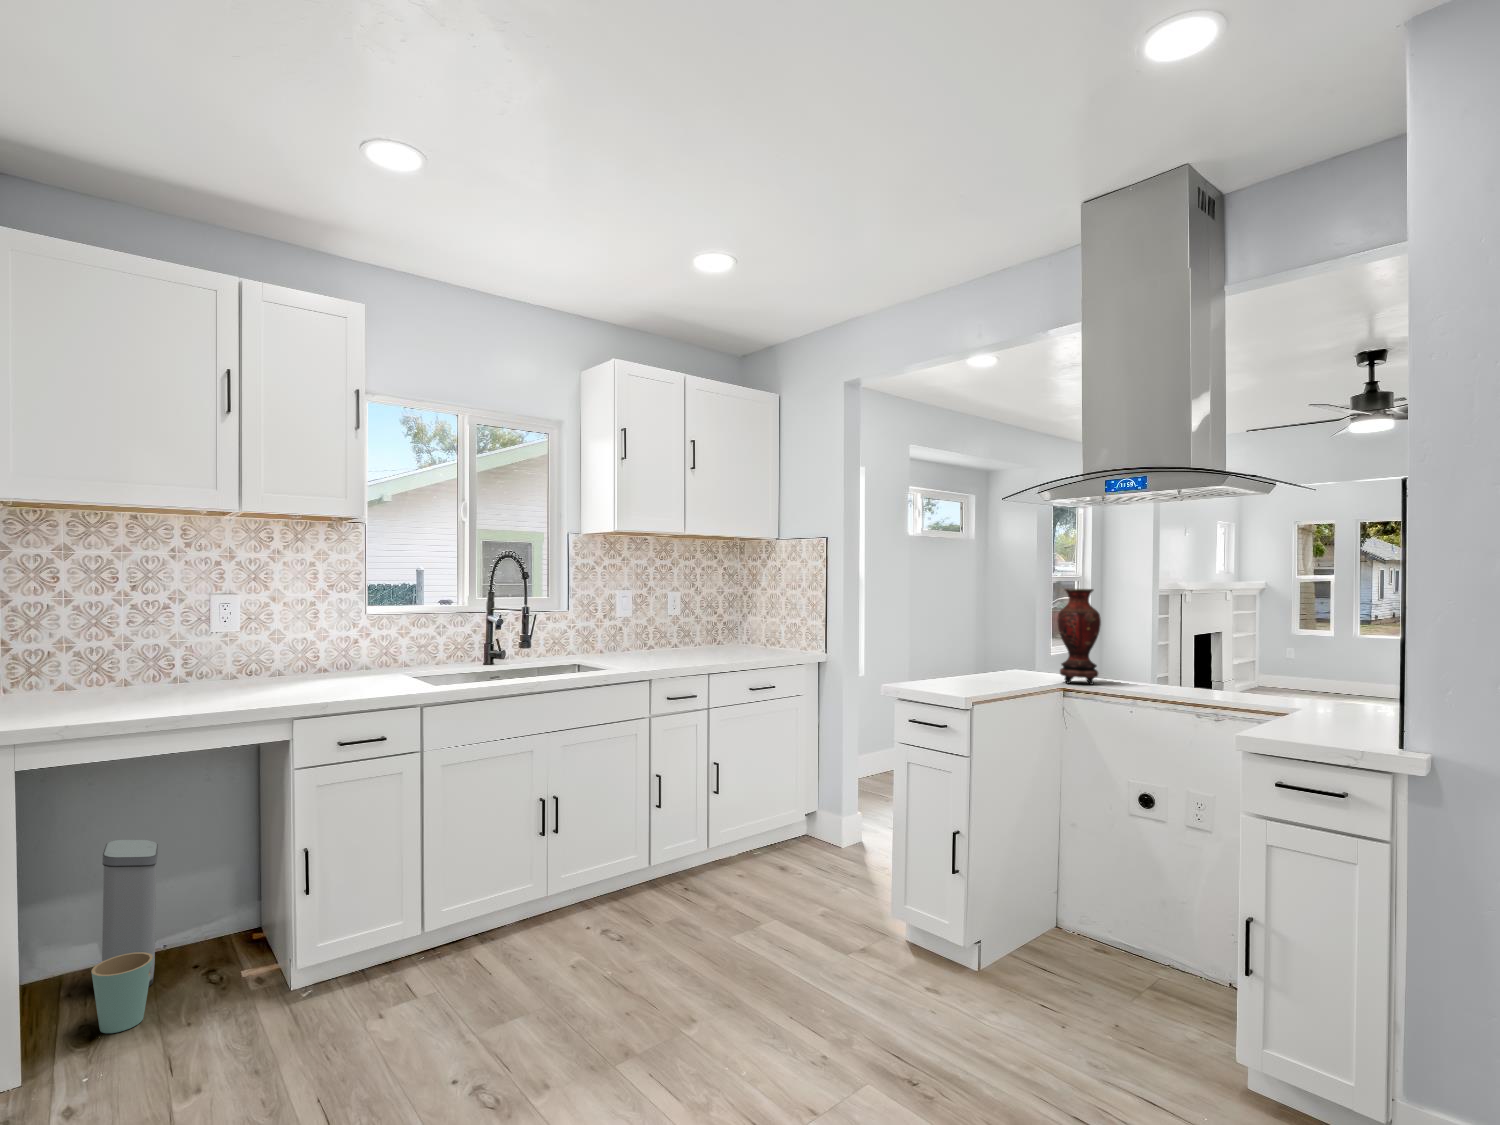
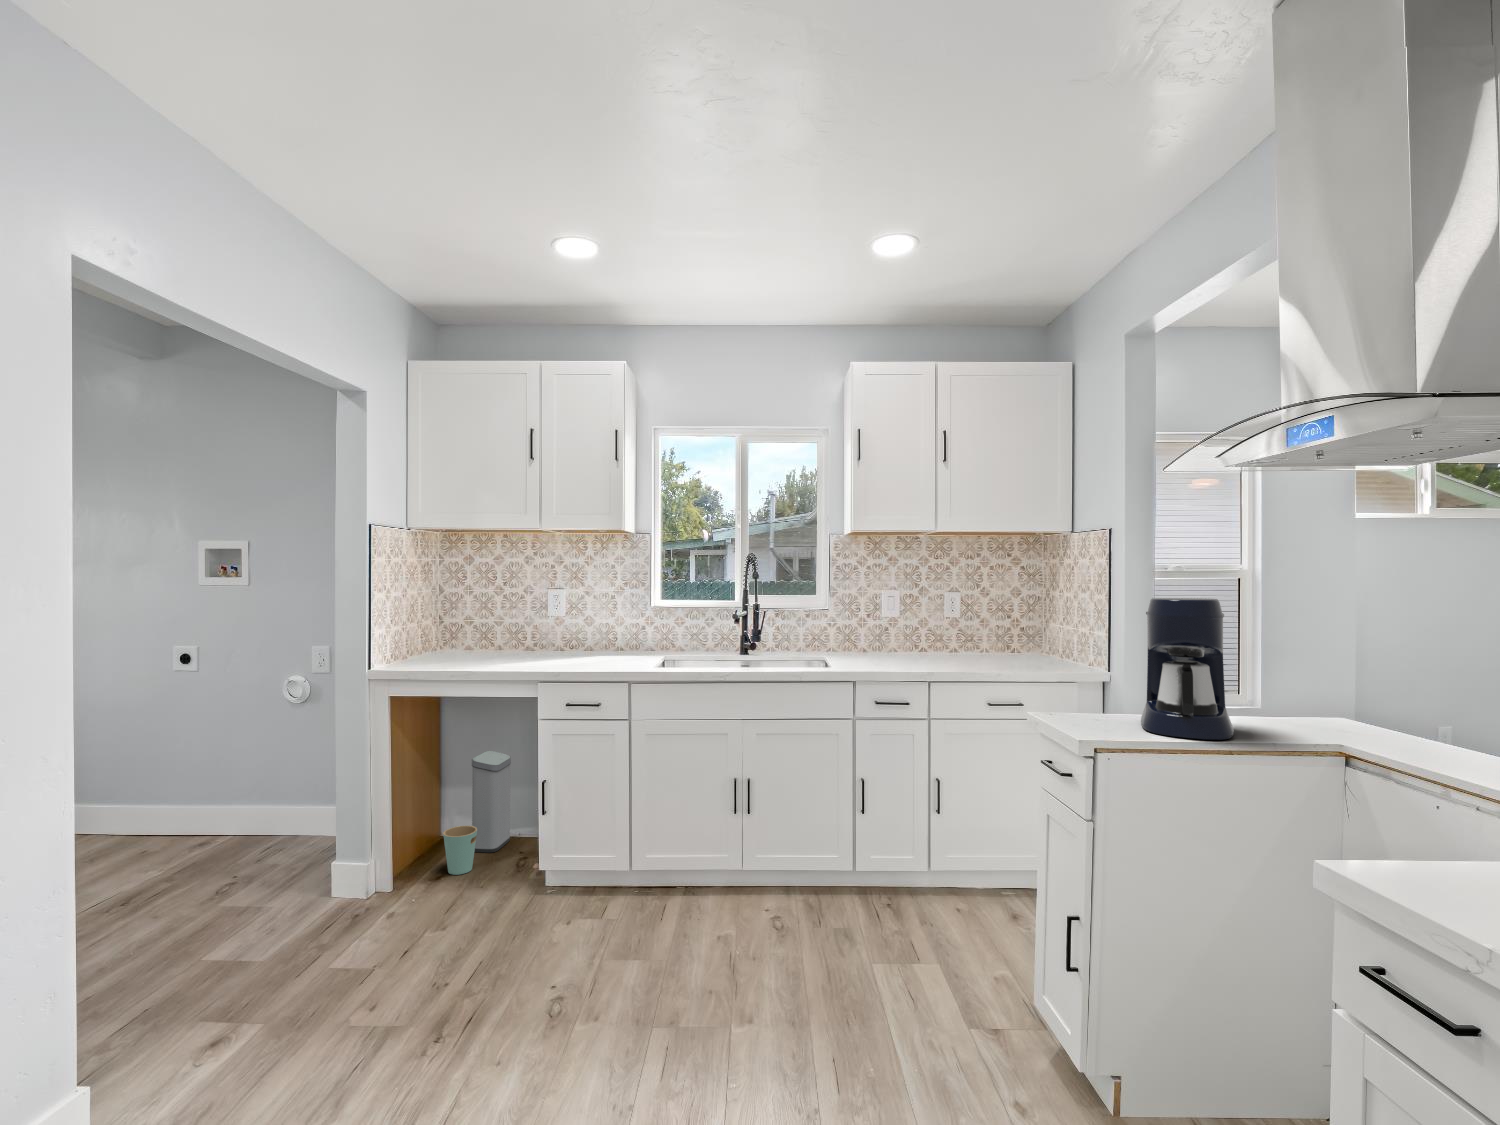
vase: present [1057,589,1101,685] -> none [1334,598,1419,755]
coffee maker: none [948,591,1019,689] -> present [1141,598,1234,740]

